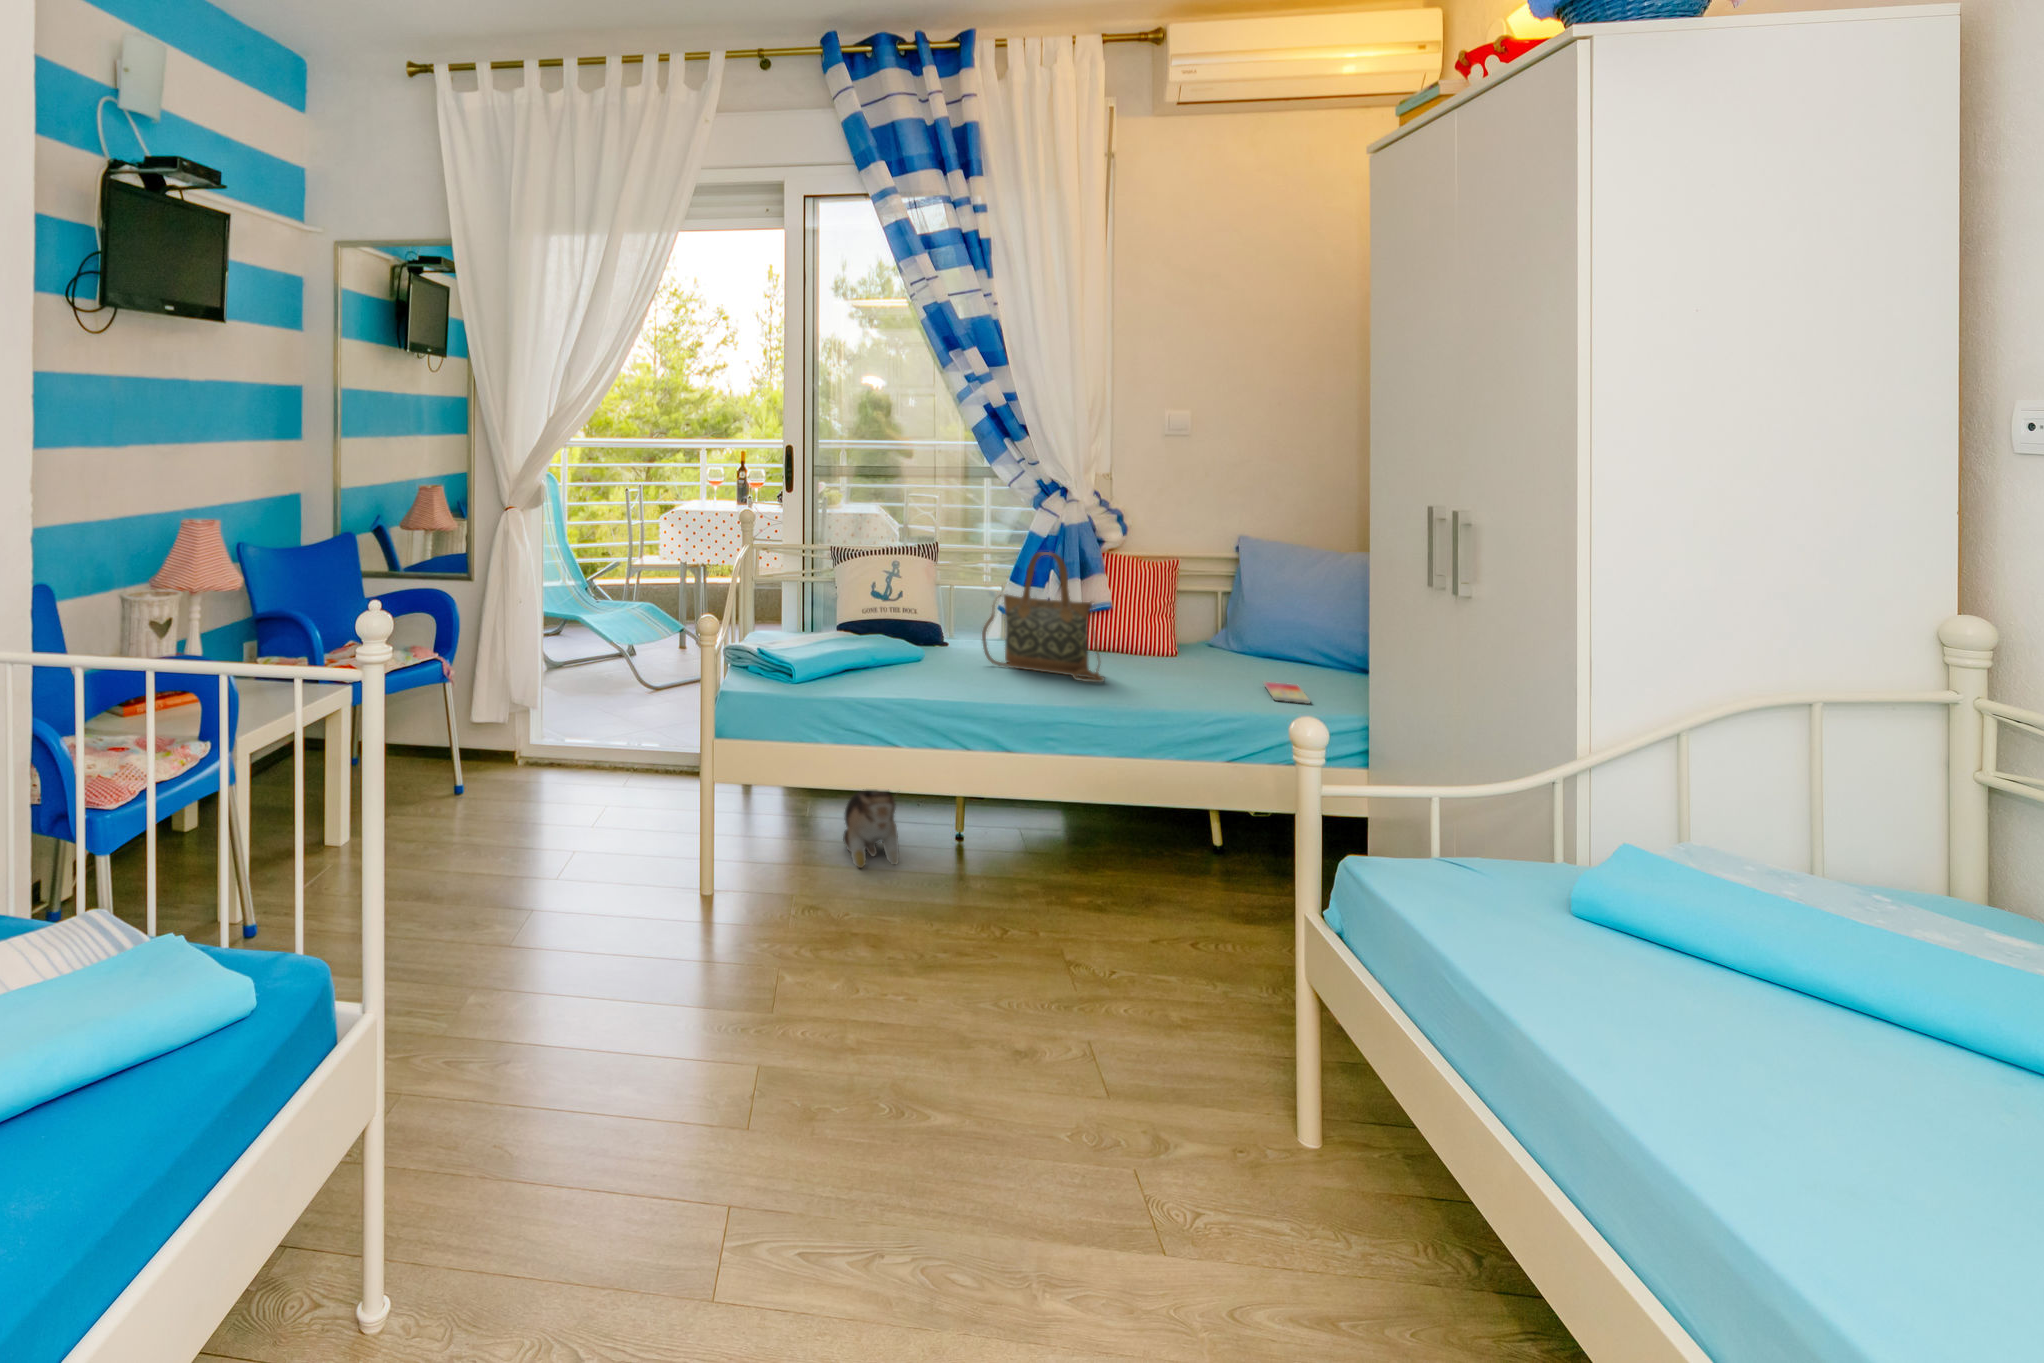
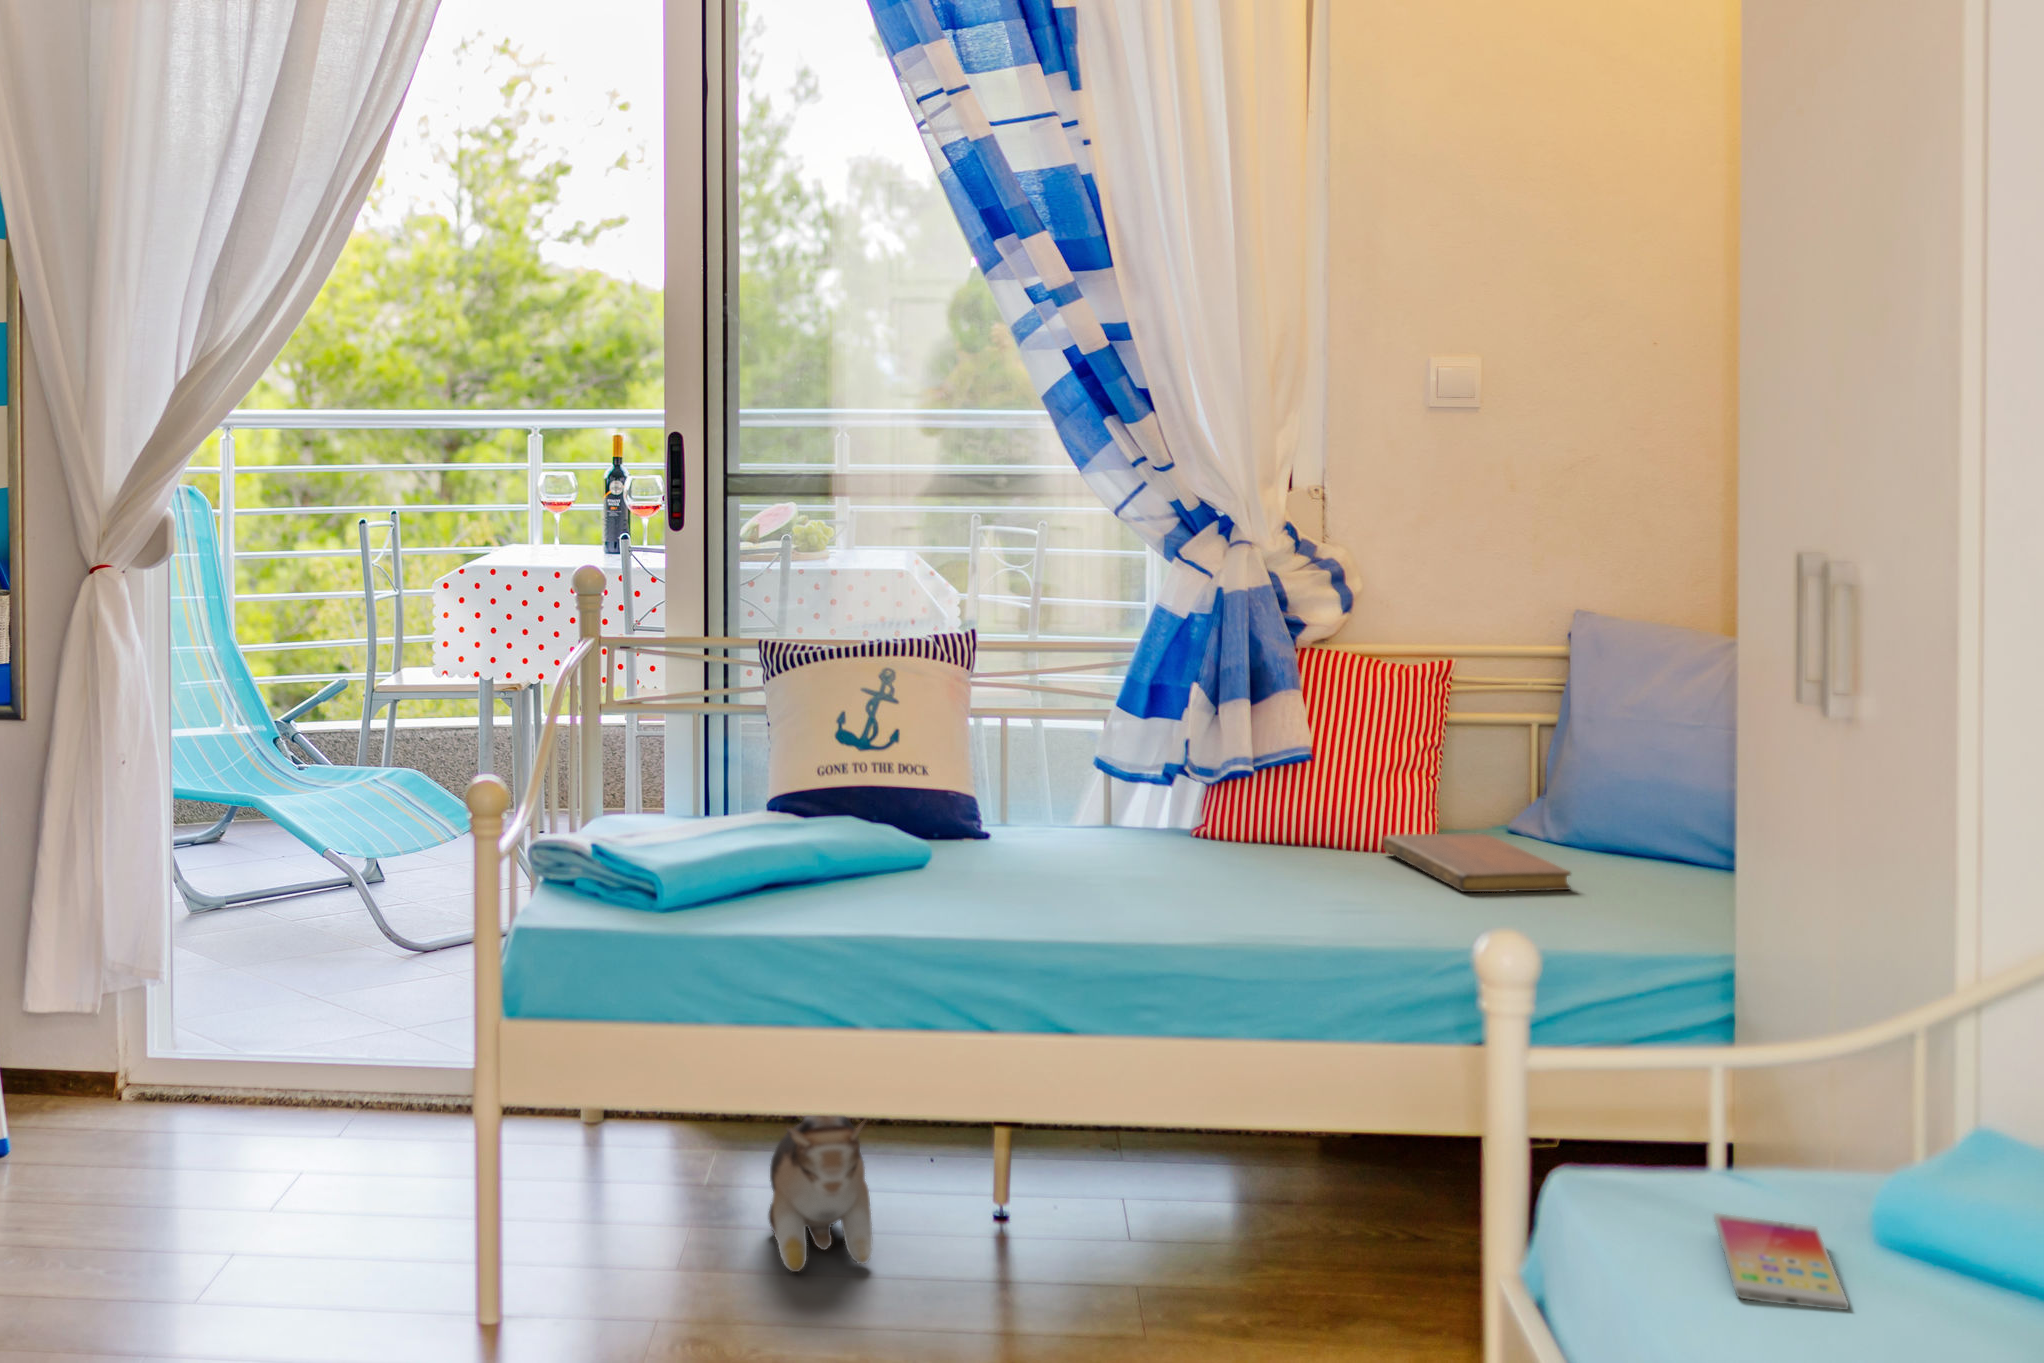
handbag: present [982,552,1104,682] -> none [1045,647,1270,902]
notebook: none [1152,648,1258,679] -> present [1383,834,1571,892]
smartphone: present [1263,682,1310,704] -> present [1714,1213,1848,1310]

